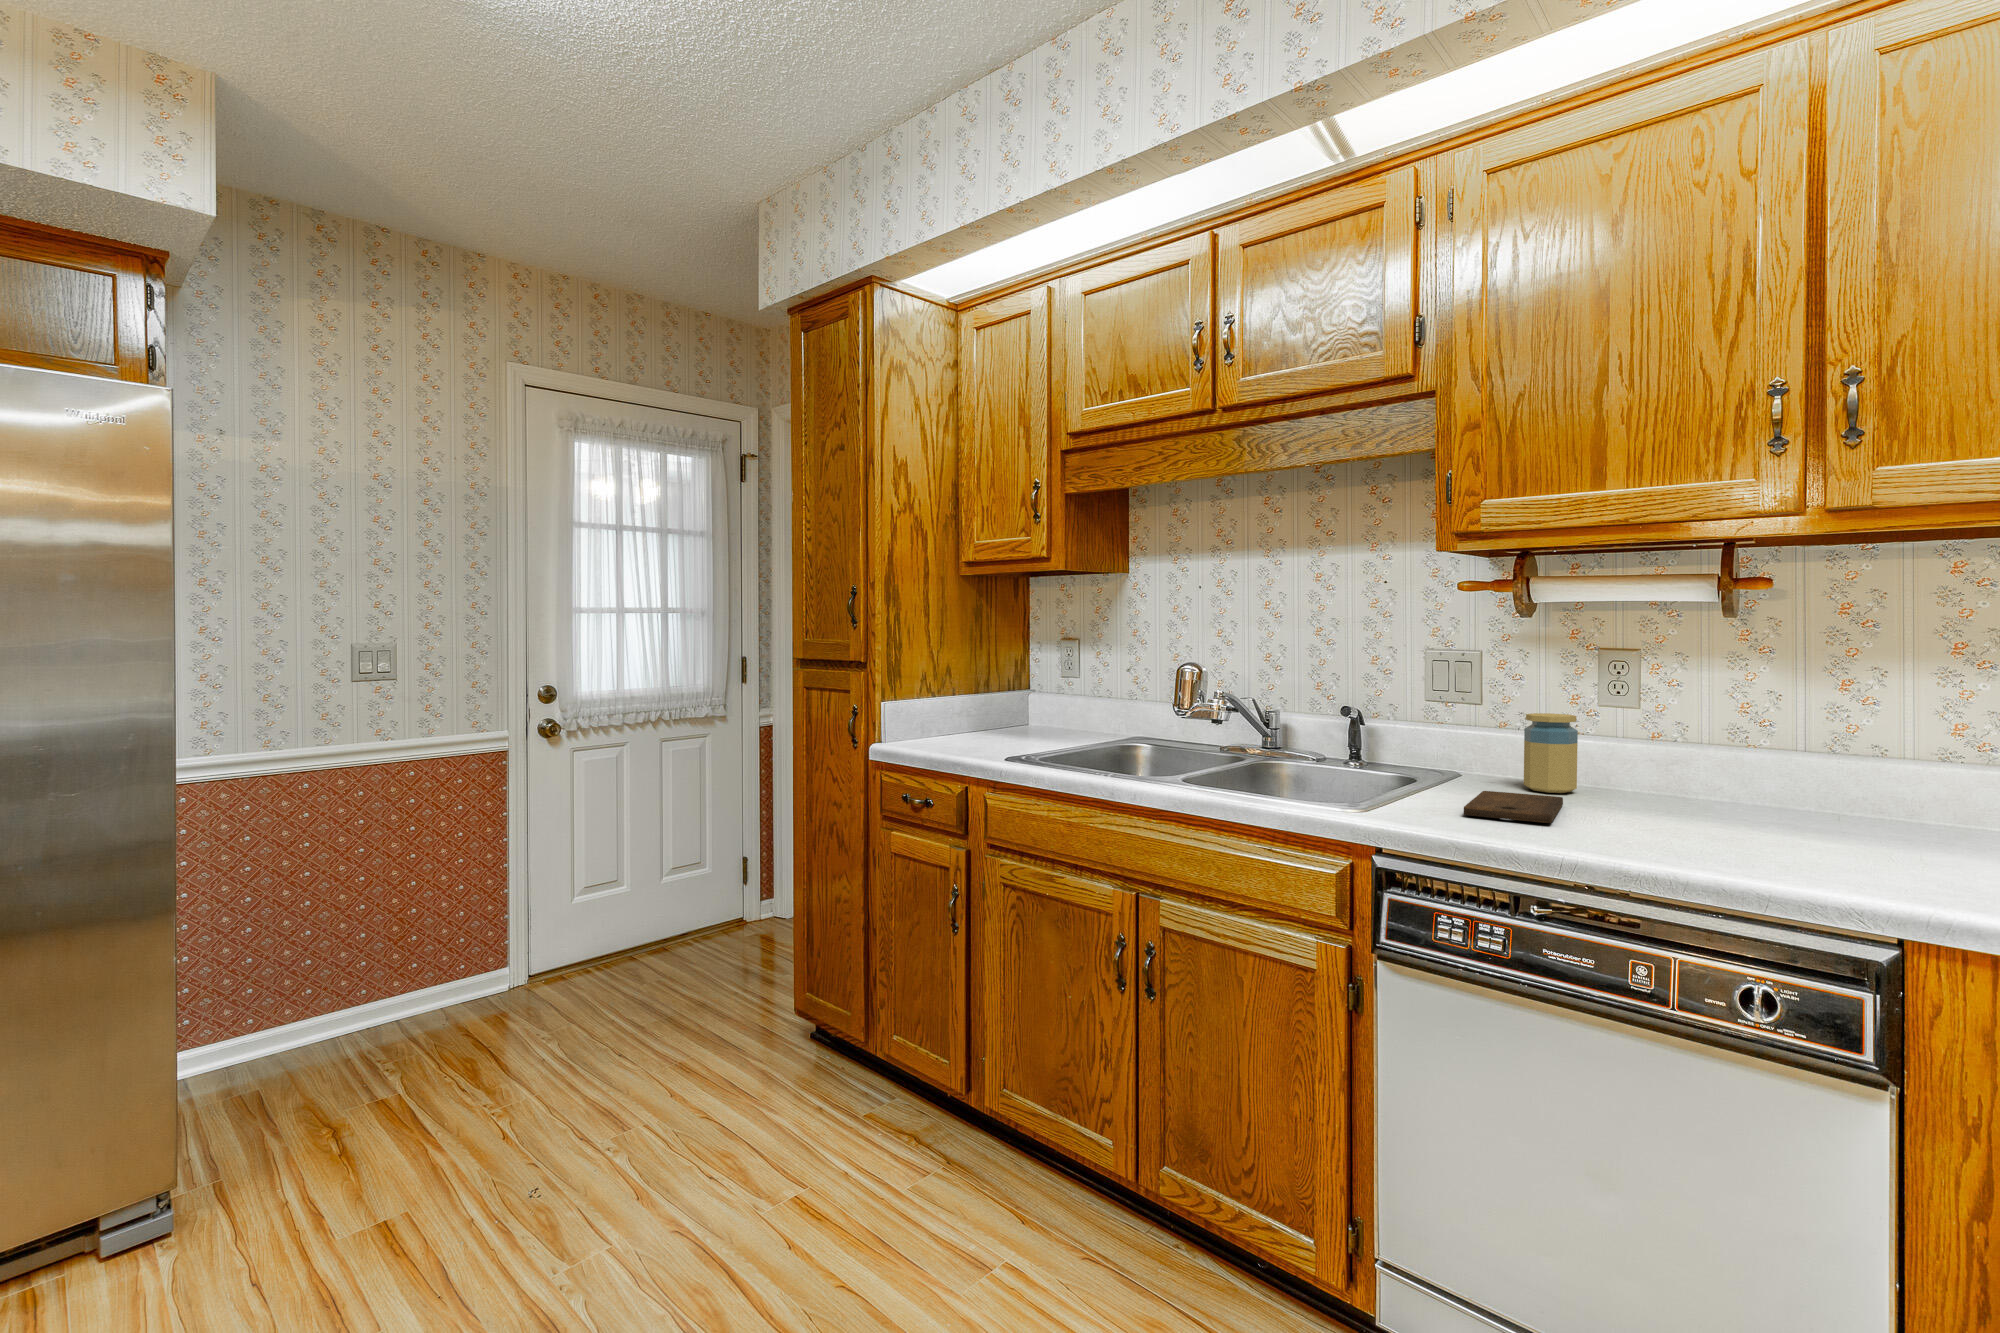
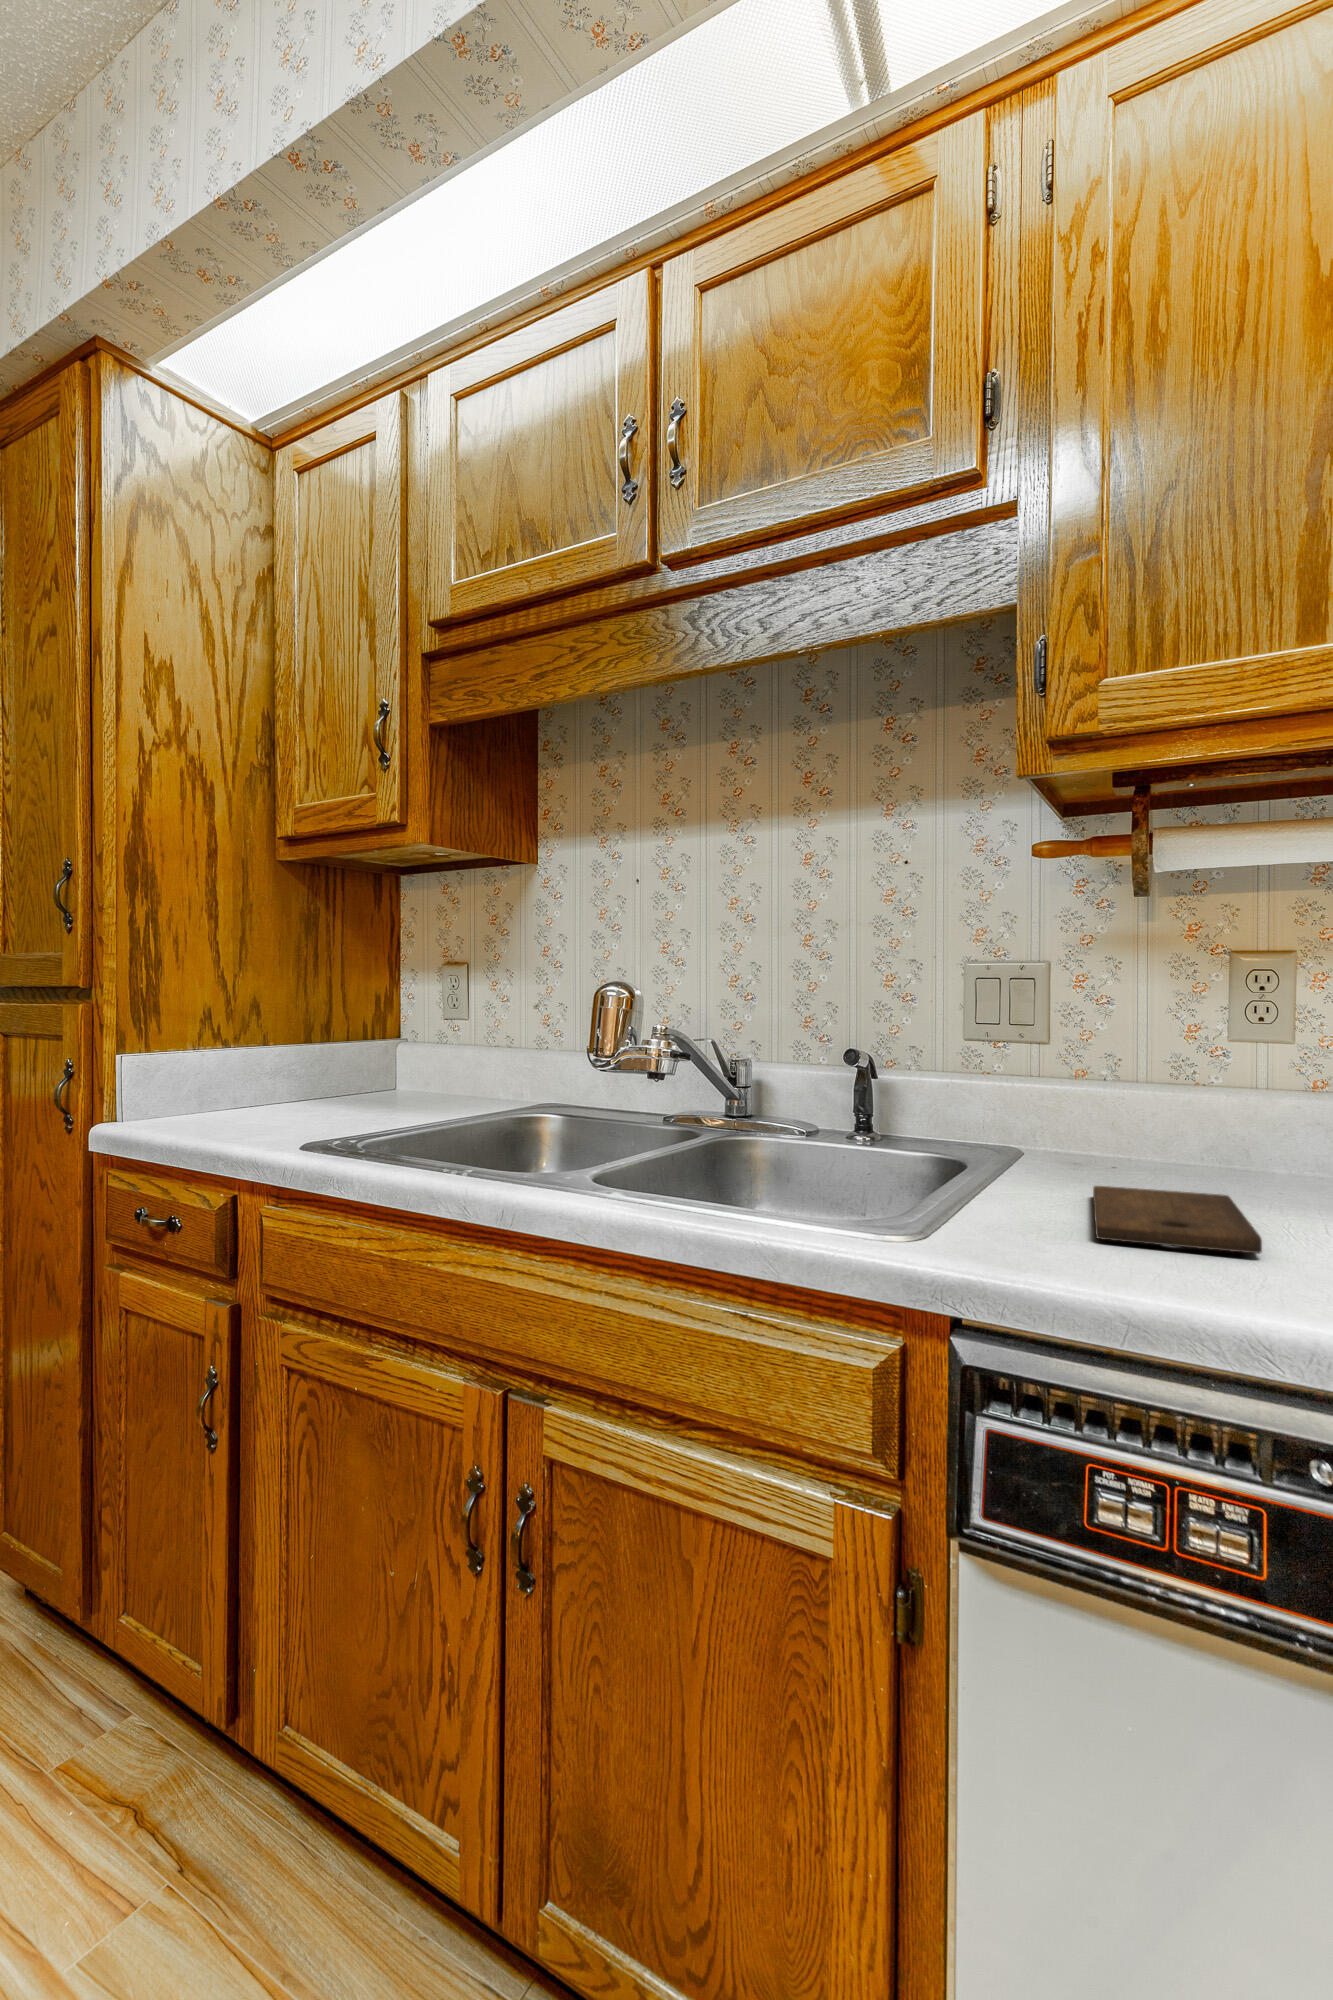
jar: present [1524,713,1578,793] -> none [1137,1055,1221,1184]

